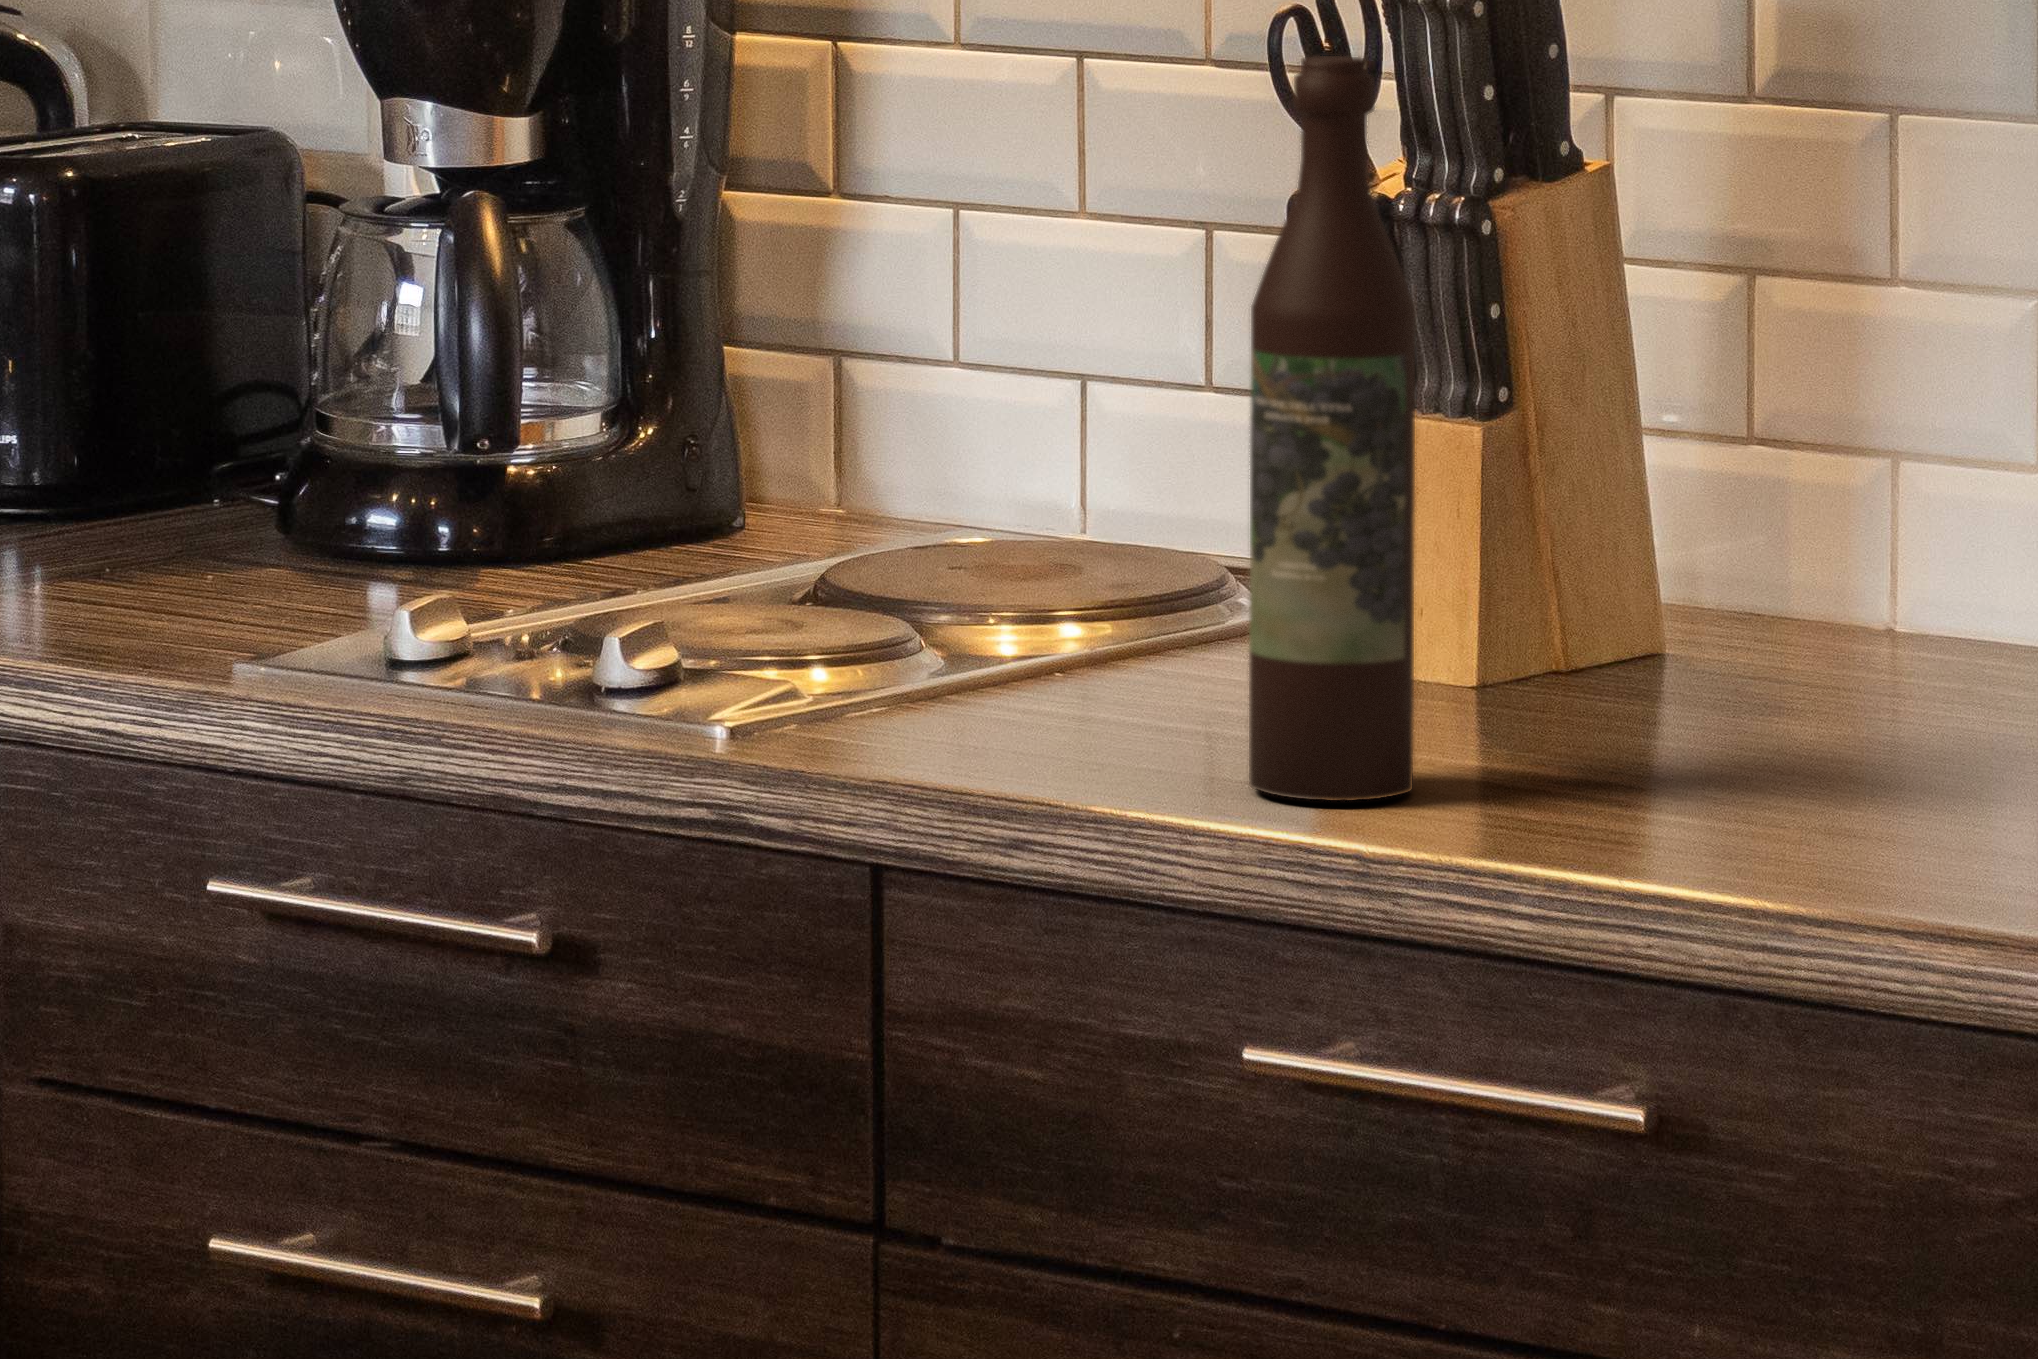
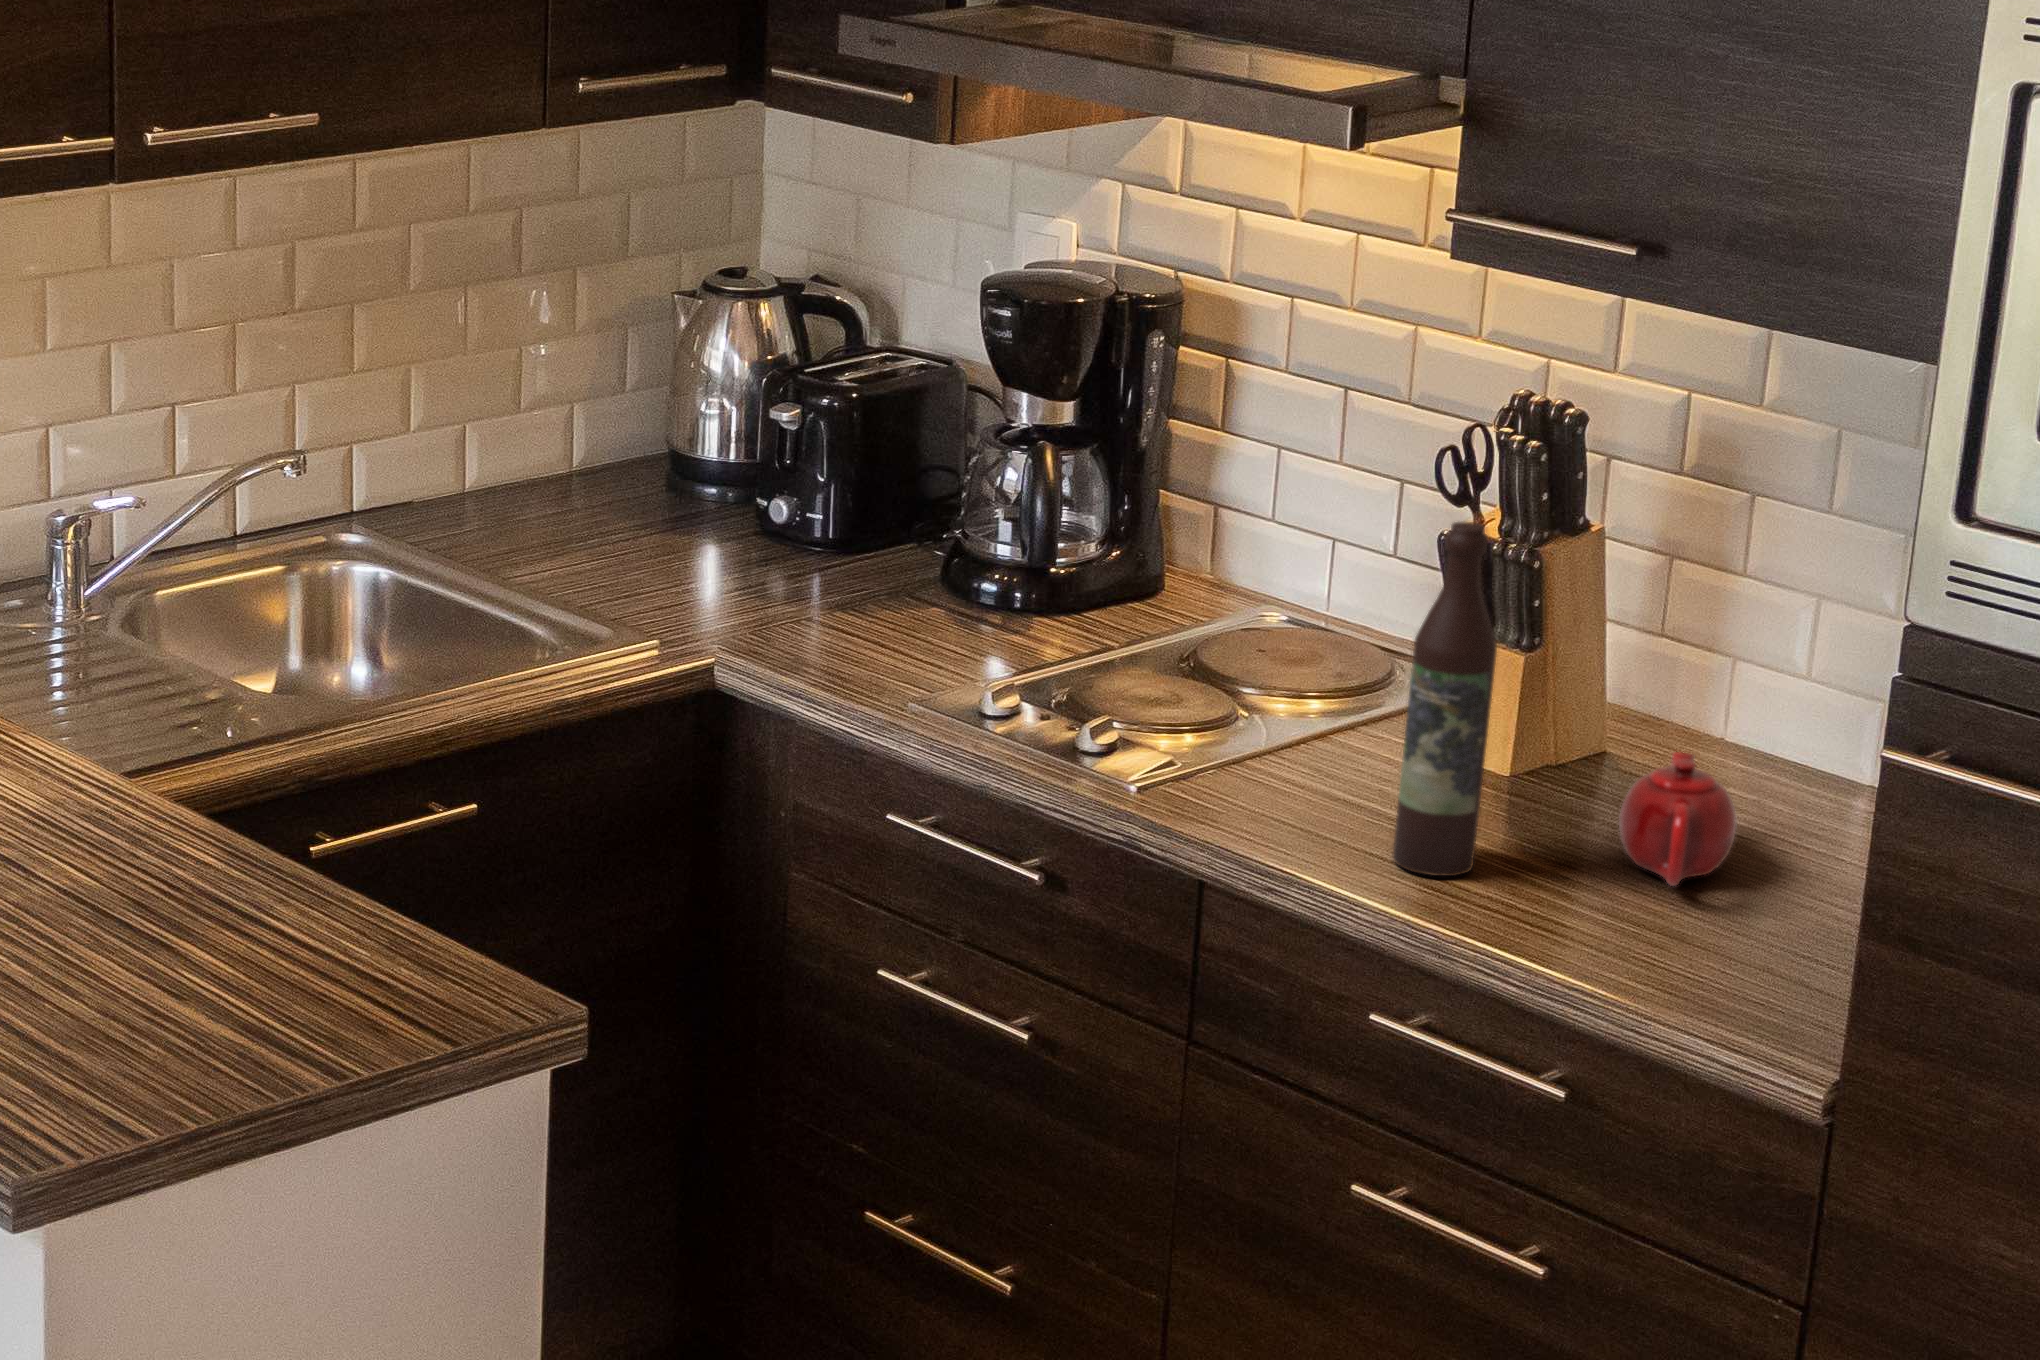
teapot: none [1694,549,1926,781] -> present [1619,752,1737,886]

